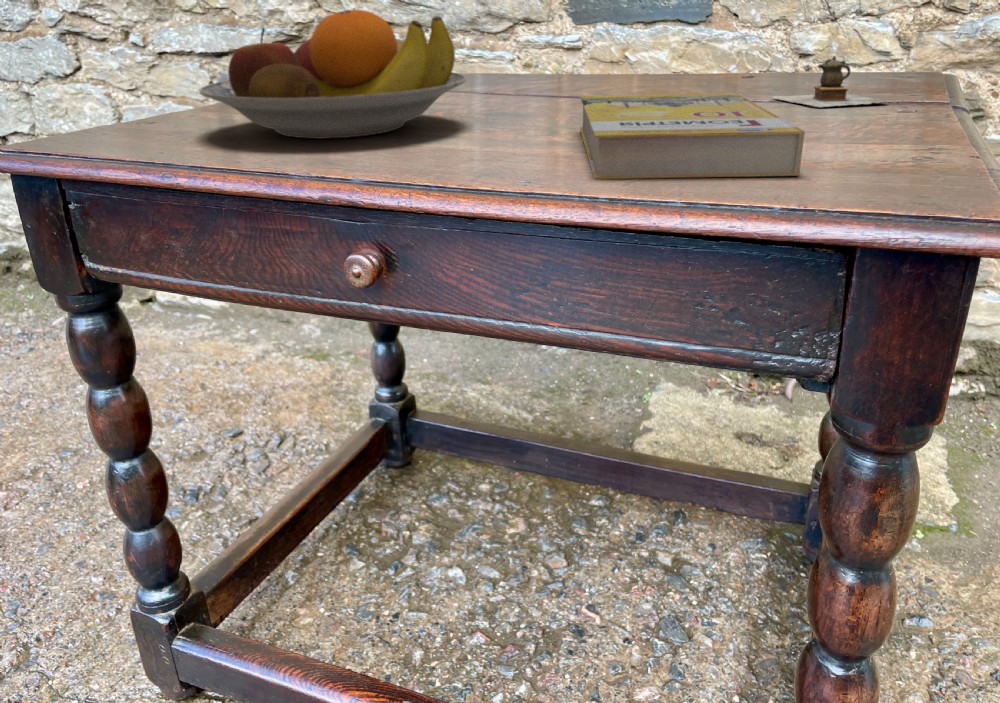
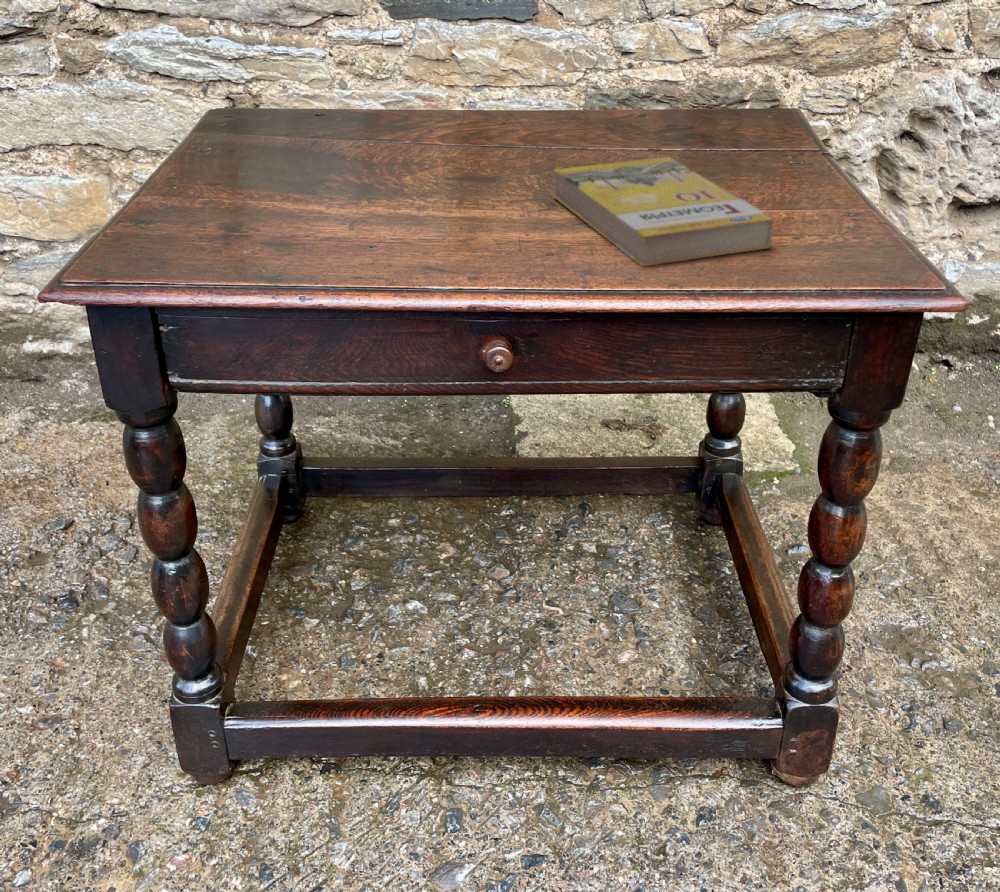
fruit bowl: present [199,10,466,139] -> none [210,110,456,231]
teapot: present [773,56,887,107] -> none [650,93,748,143]

